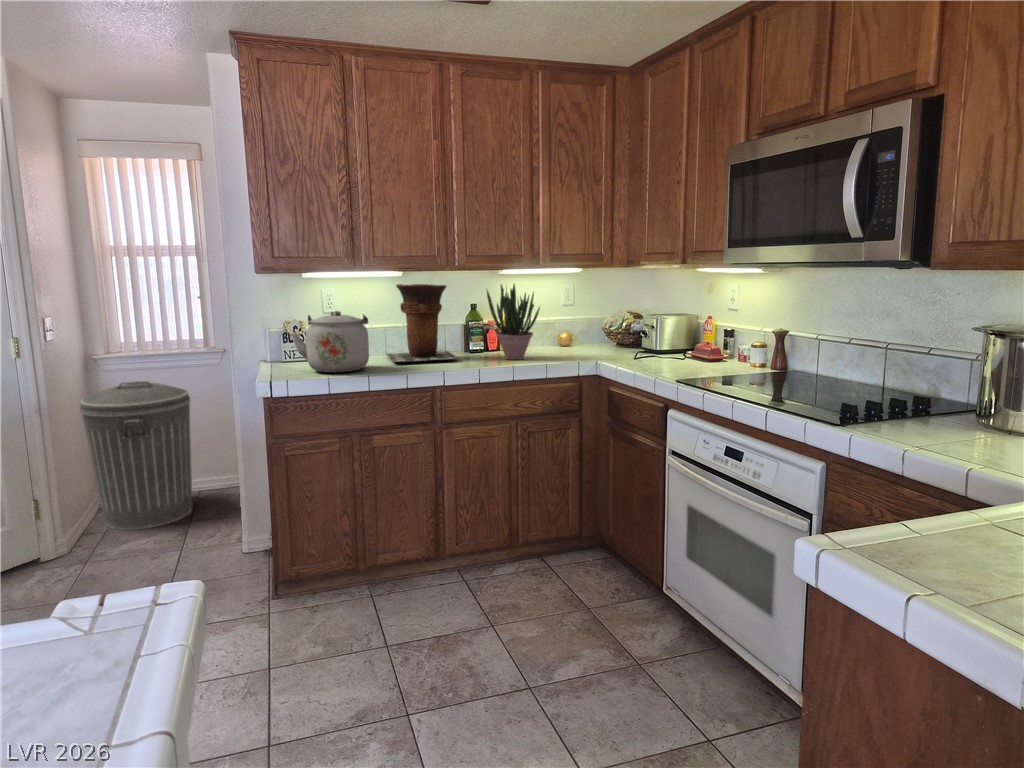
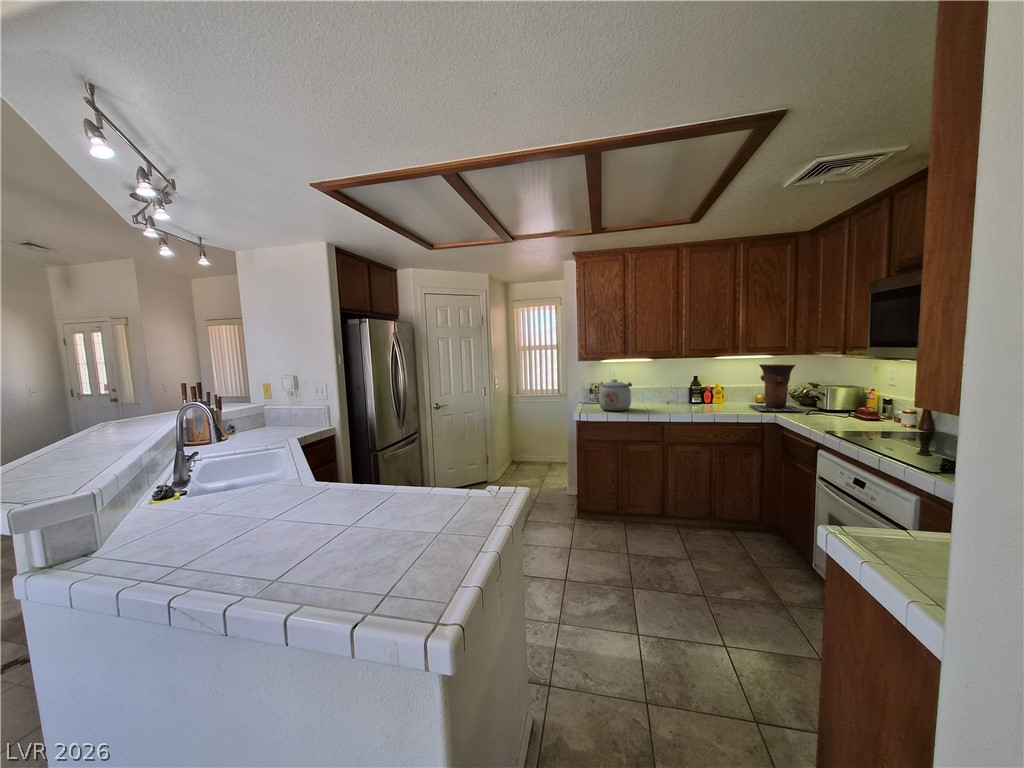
vase: present [387,284,458,362] -> present [749,364,804,411]
potted plant: present [487,284,540,360] -> none [702,365,736,410]
trash can: present [80,381,192,530] -> none [504,408,549,477]

